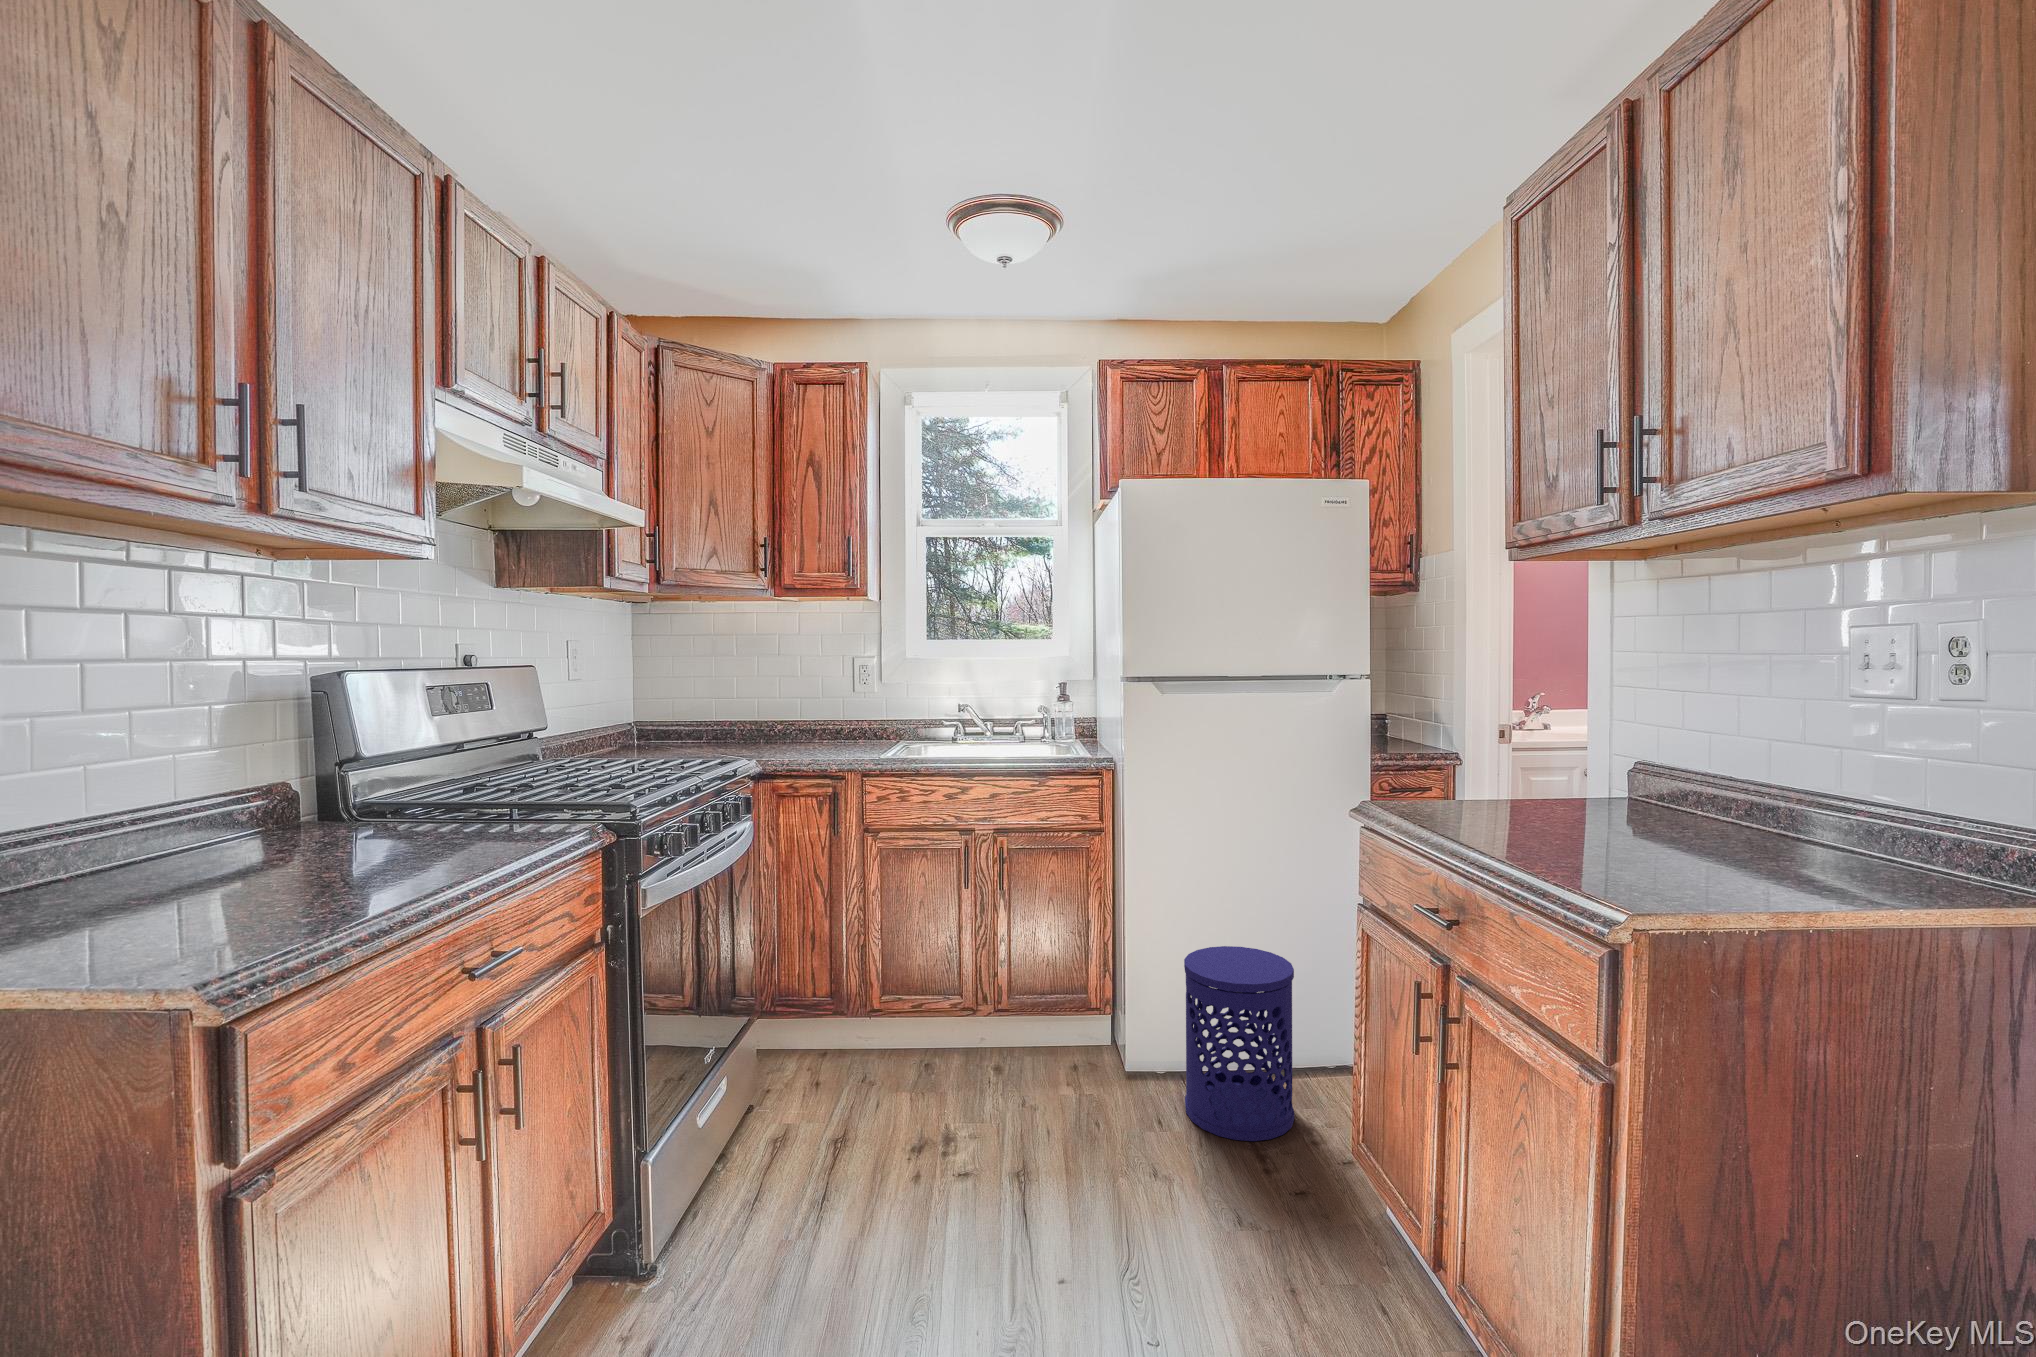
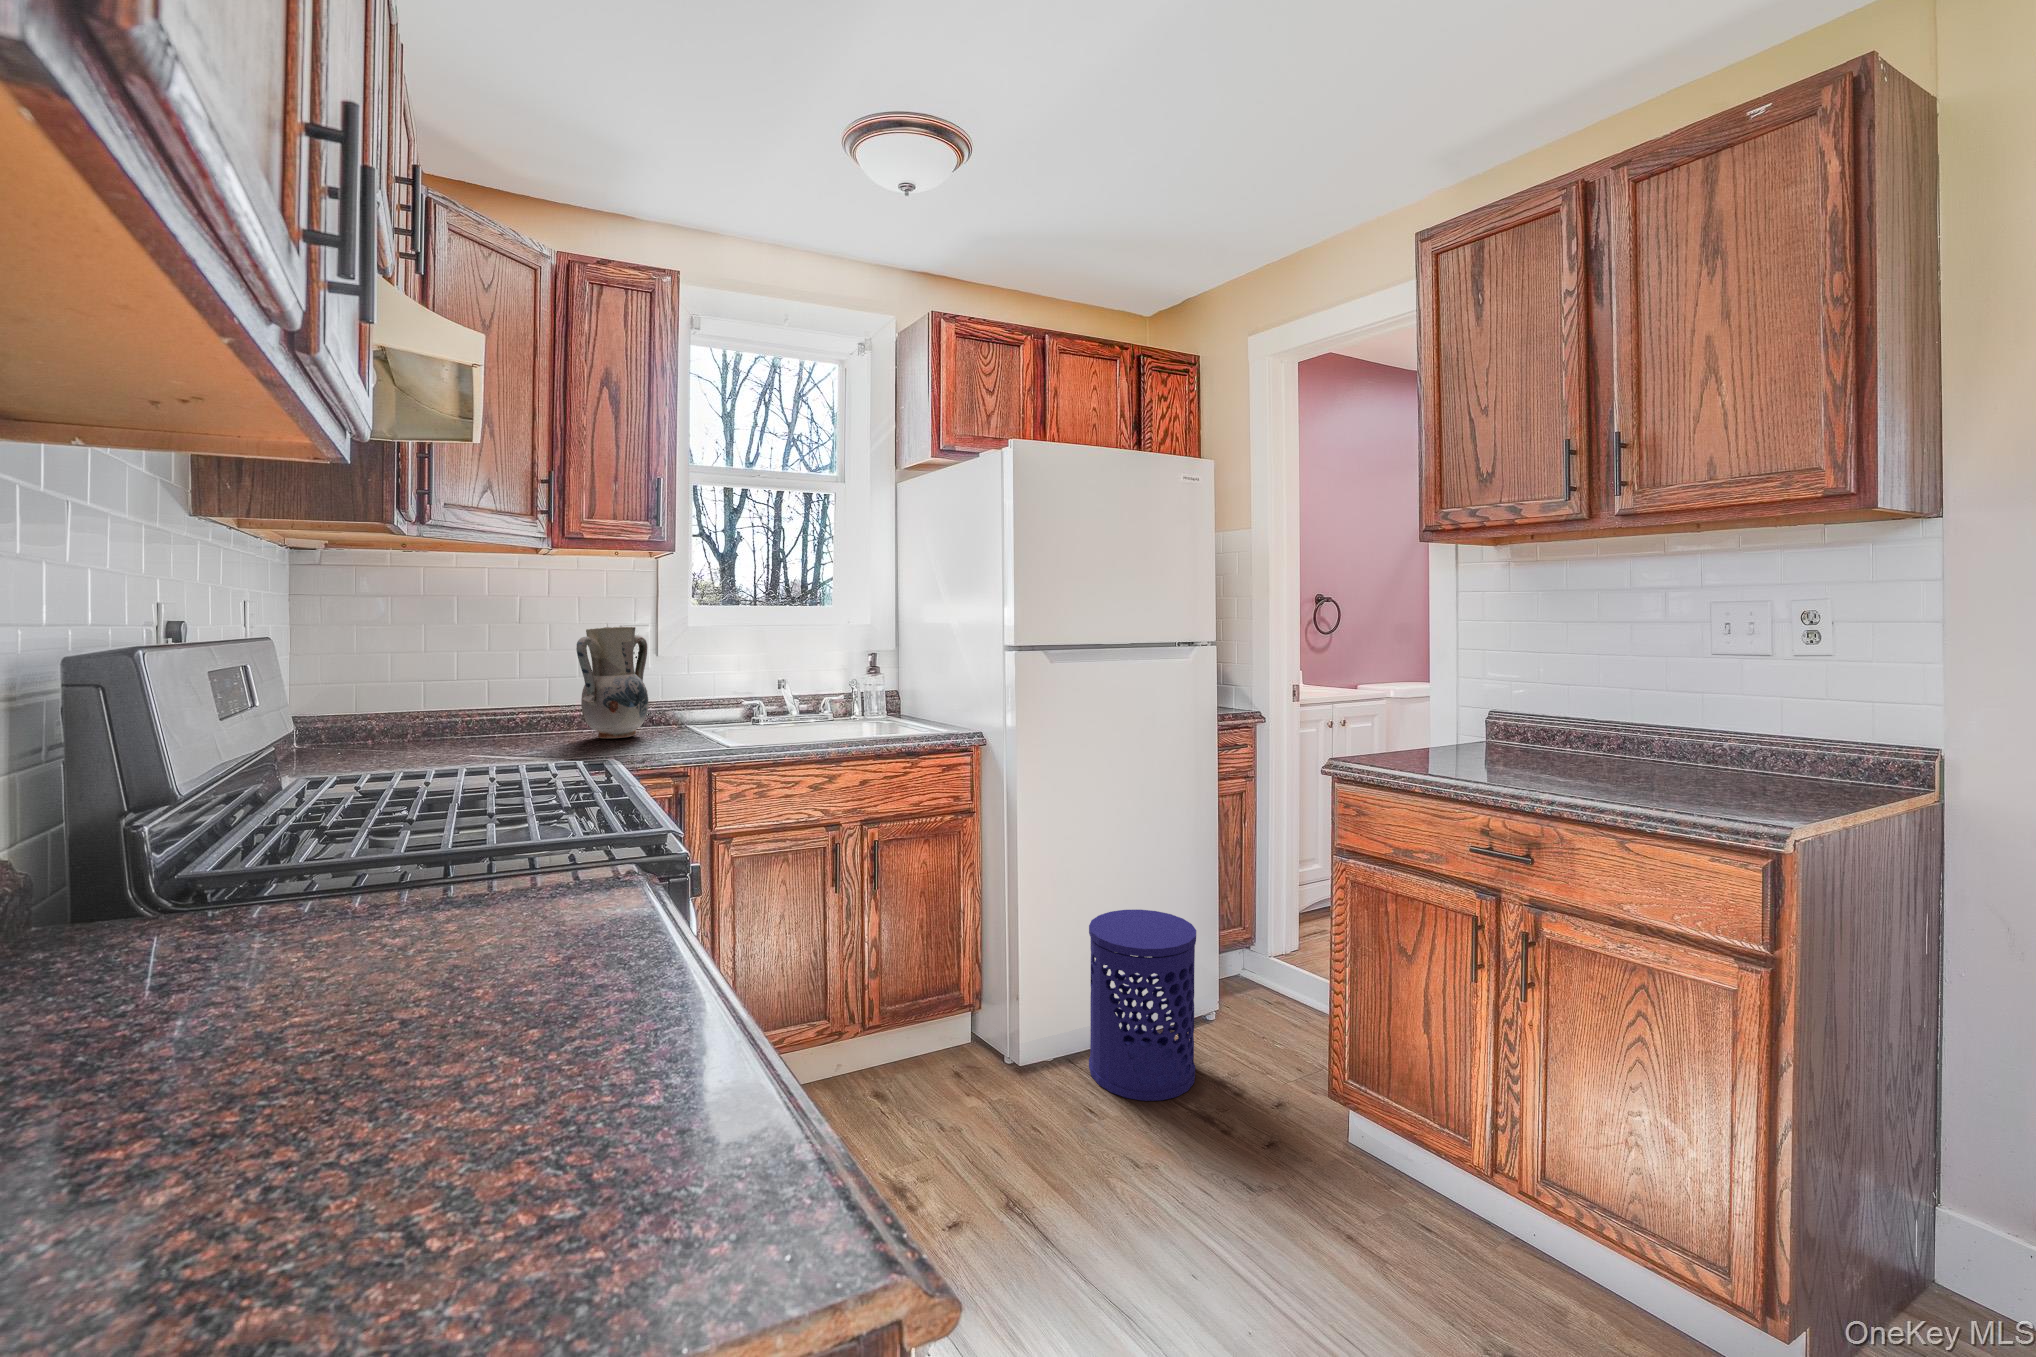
vase: none [799,660,856,747] -> present [576,627,648,738]

